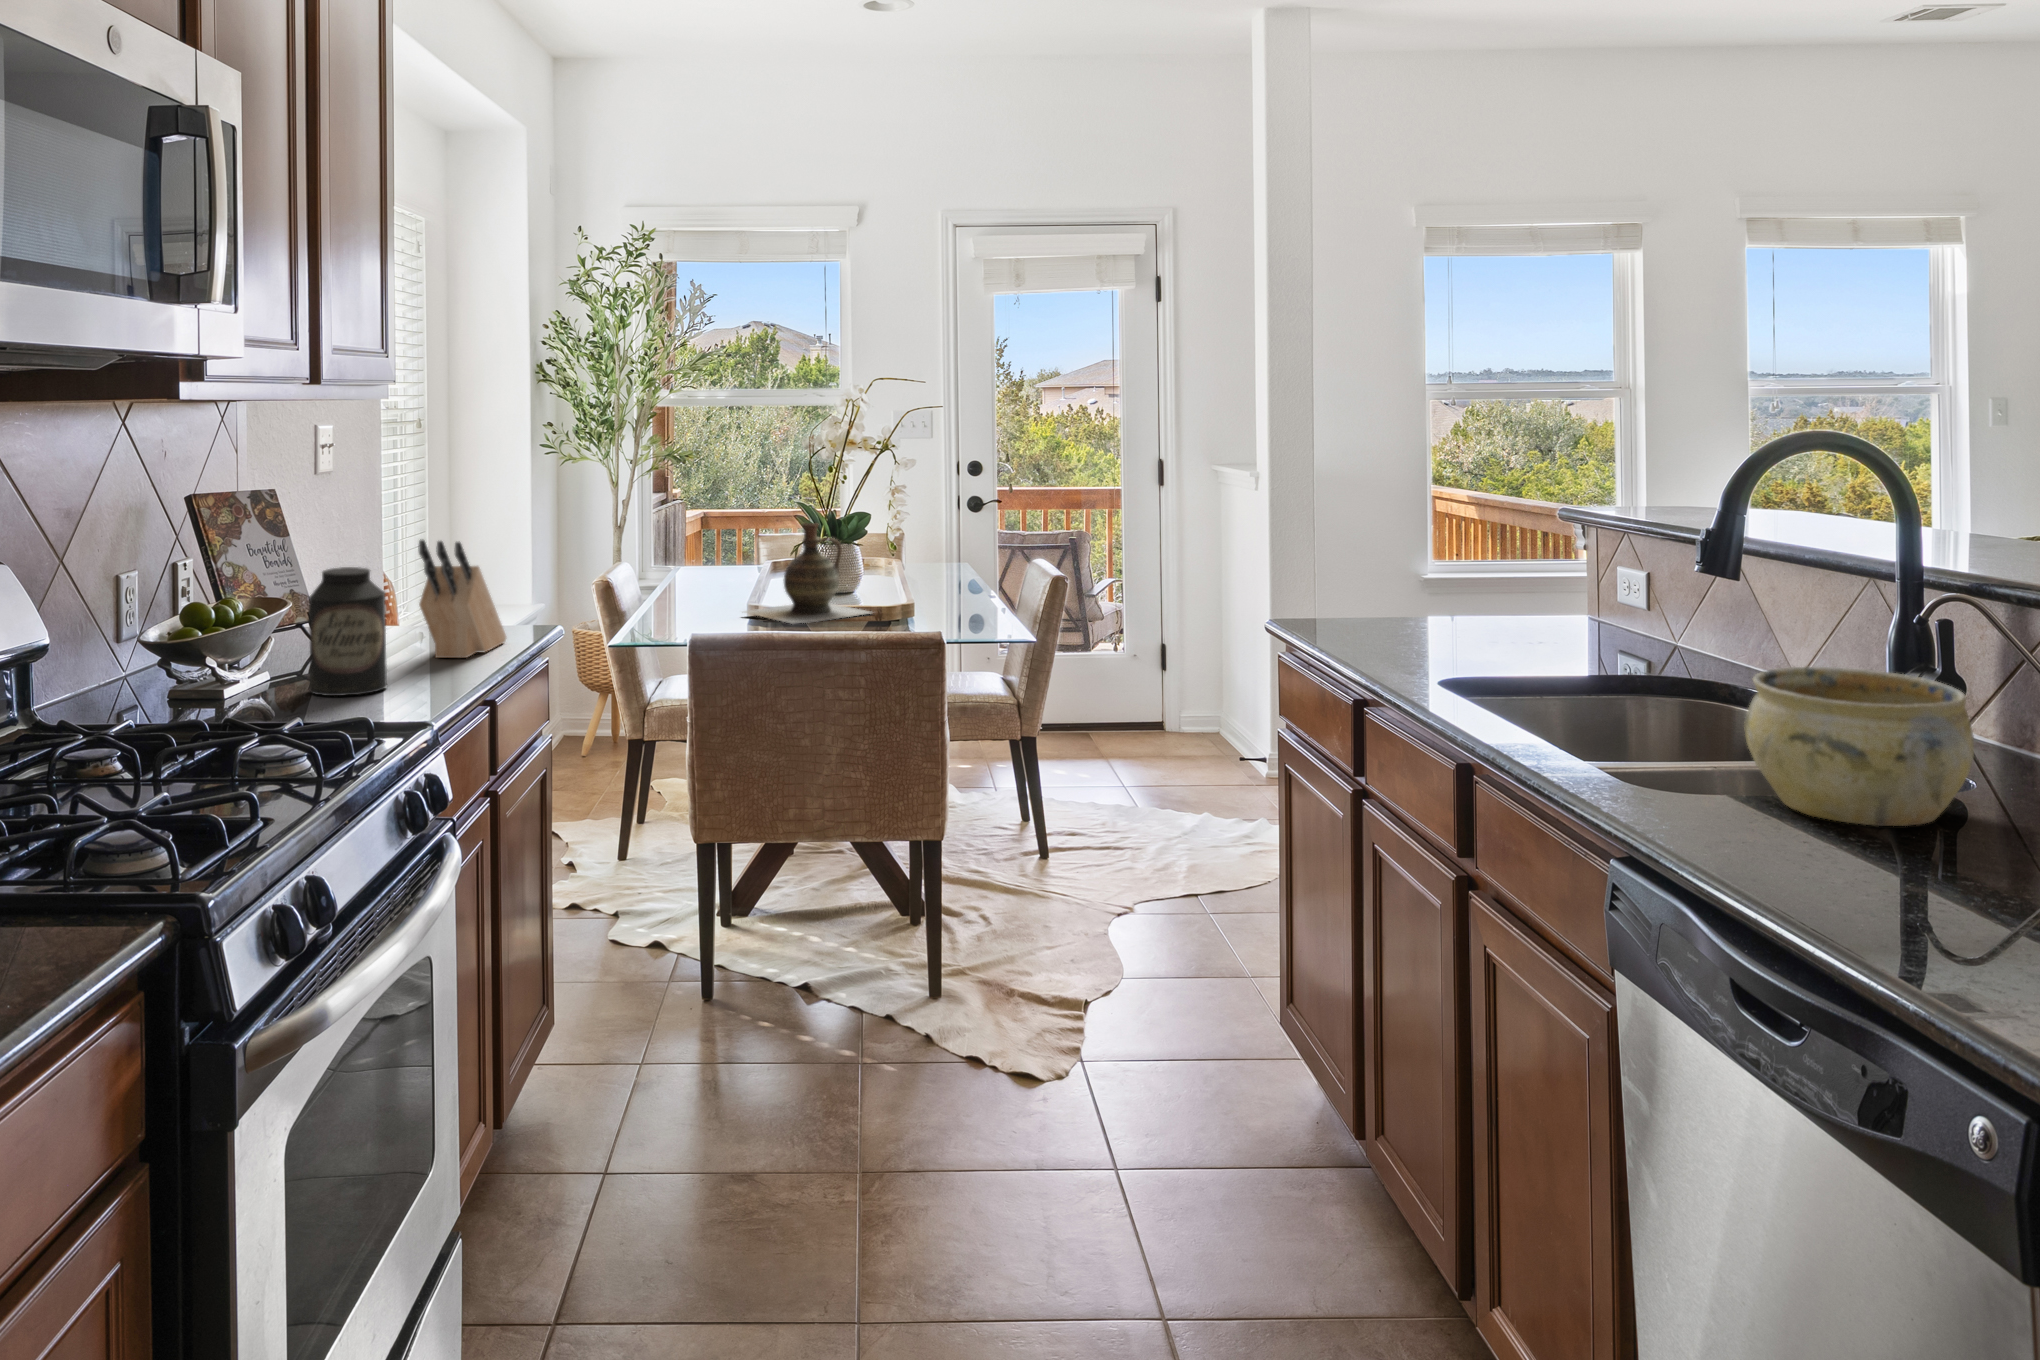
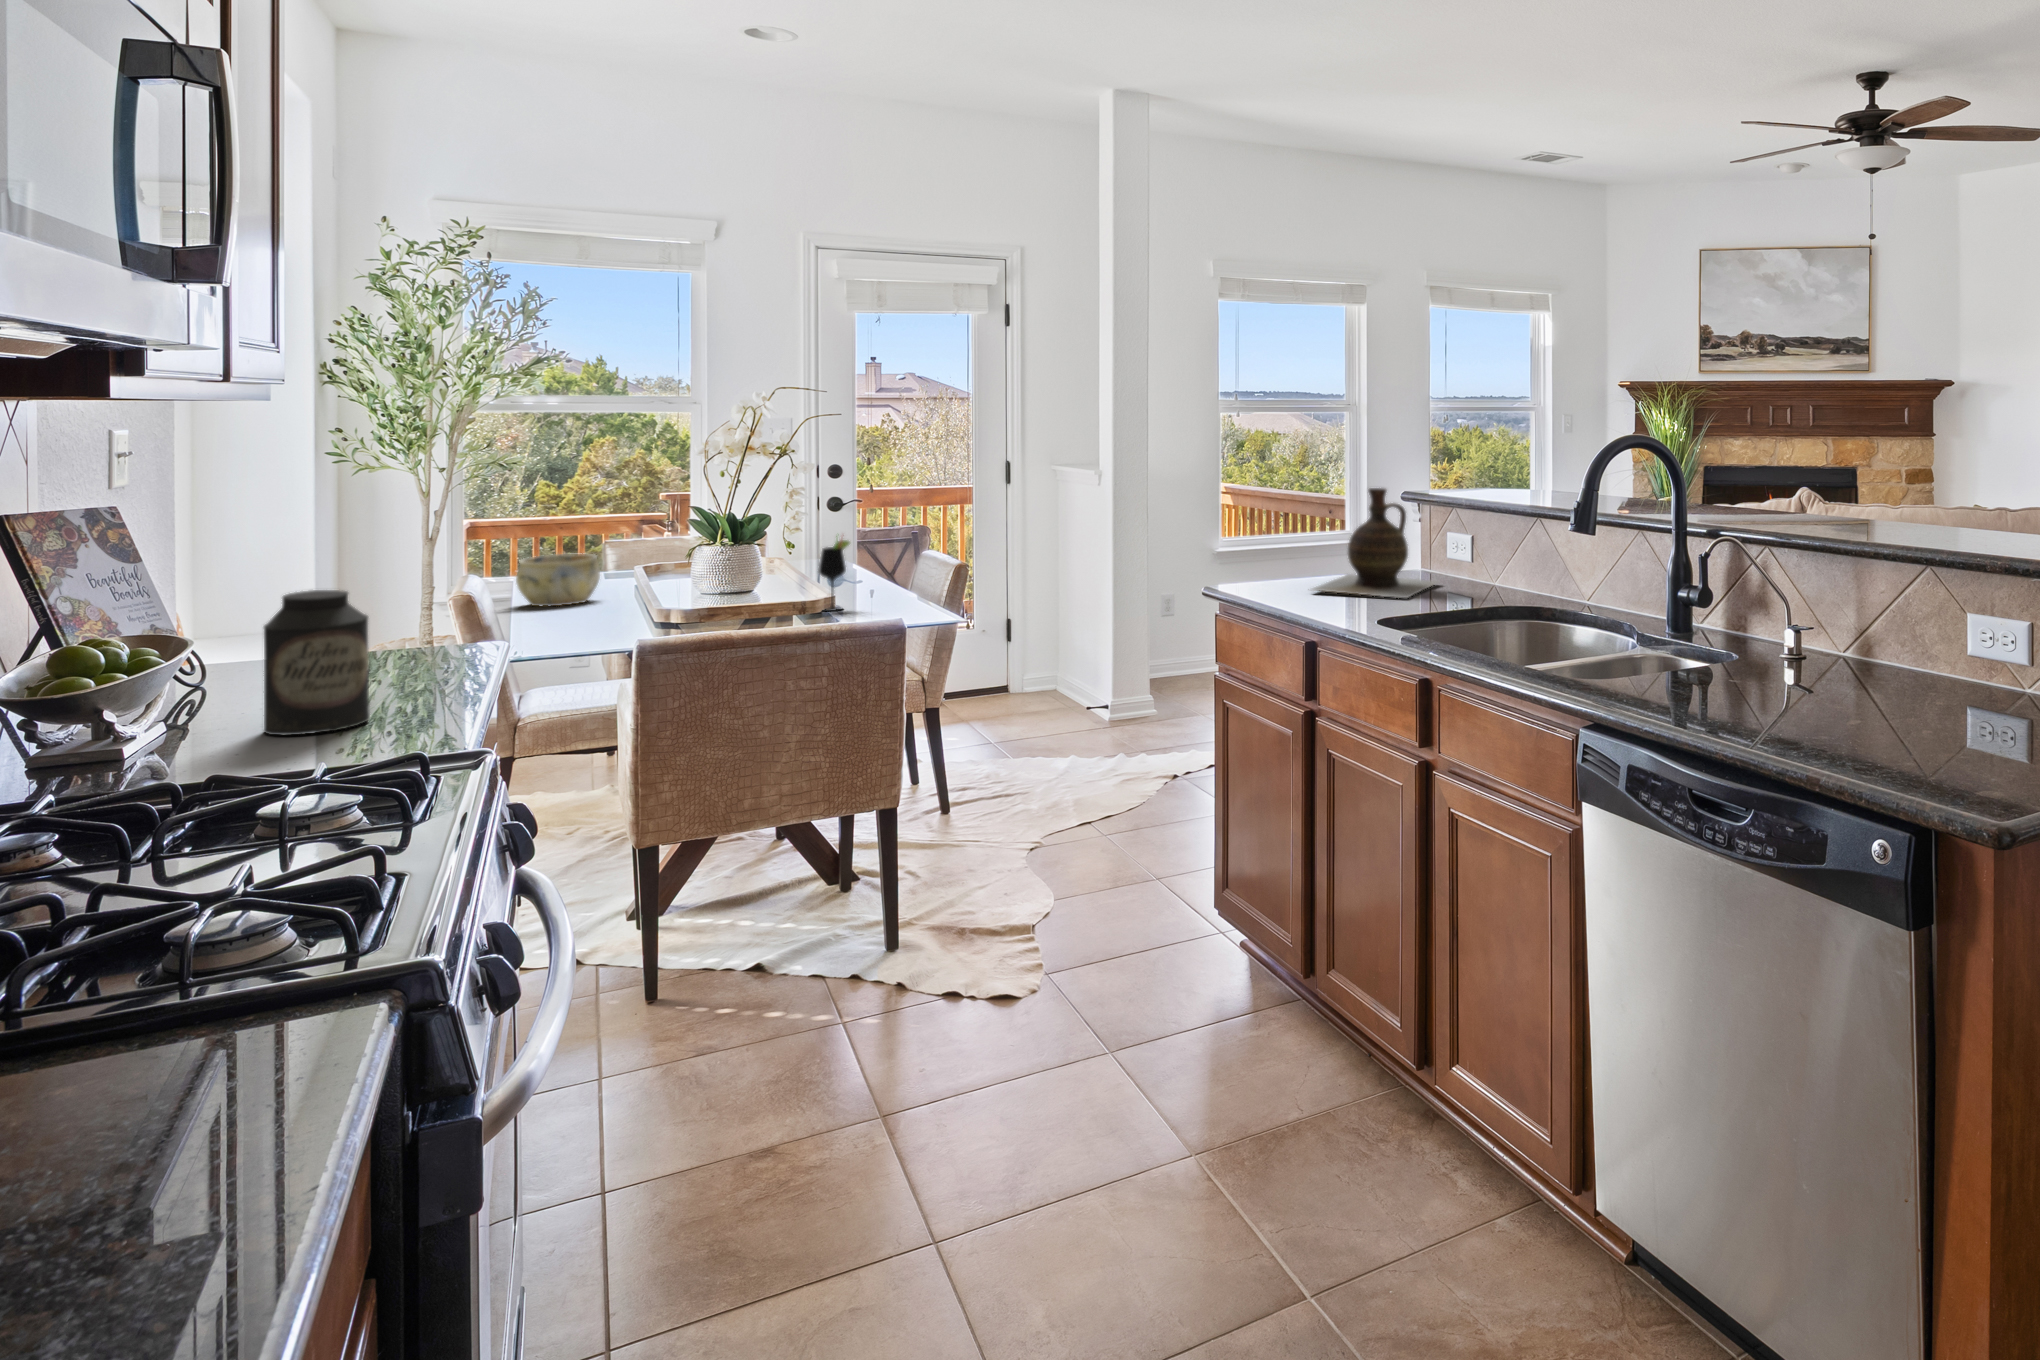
ceramic jug: present [745,523,870,623] -> present [1312,488,1437,598]
wine glass: none [887,536,919,619] -> present [818,536,850,611]
knife block: present [418,539,507,658] -> none [376,556,465,684]
ceramic bowl: present [1744,666,1974,826] -> present [516,554,600,606]

